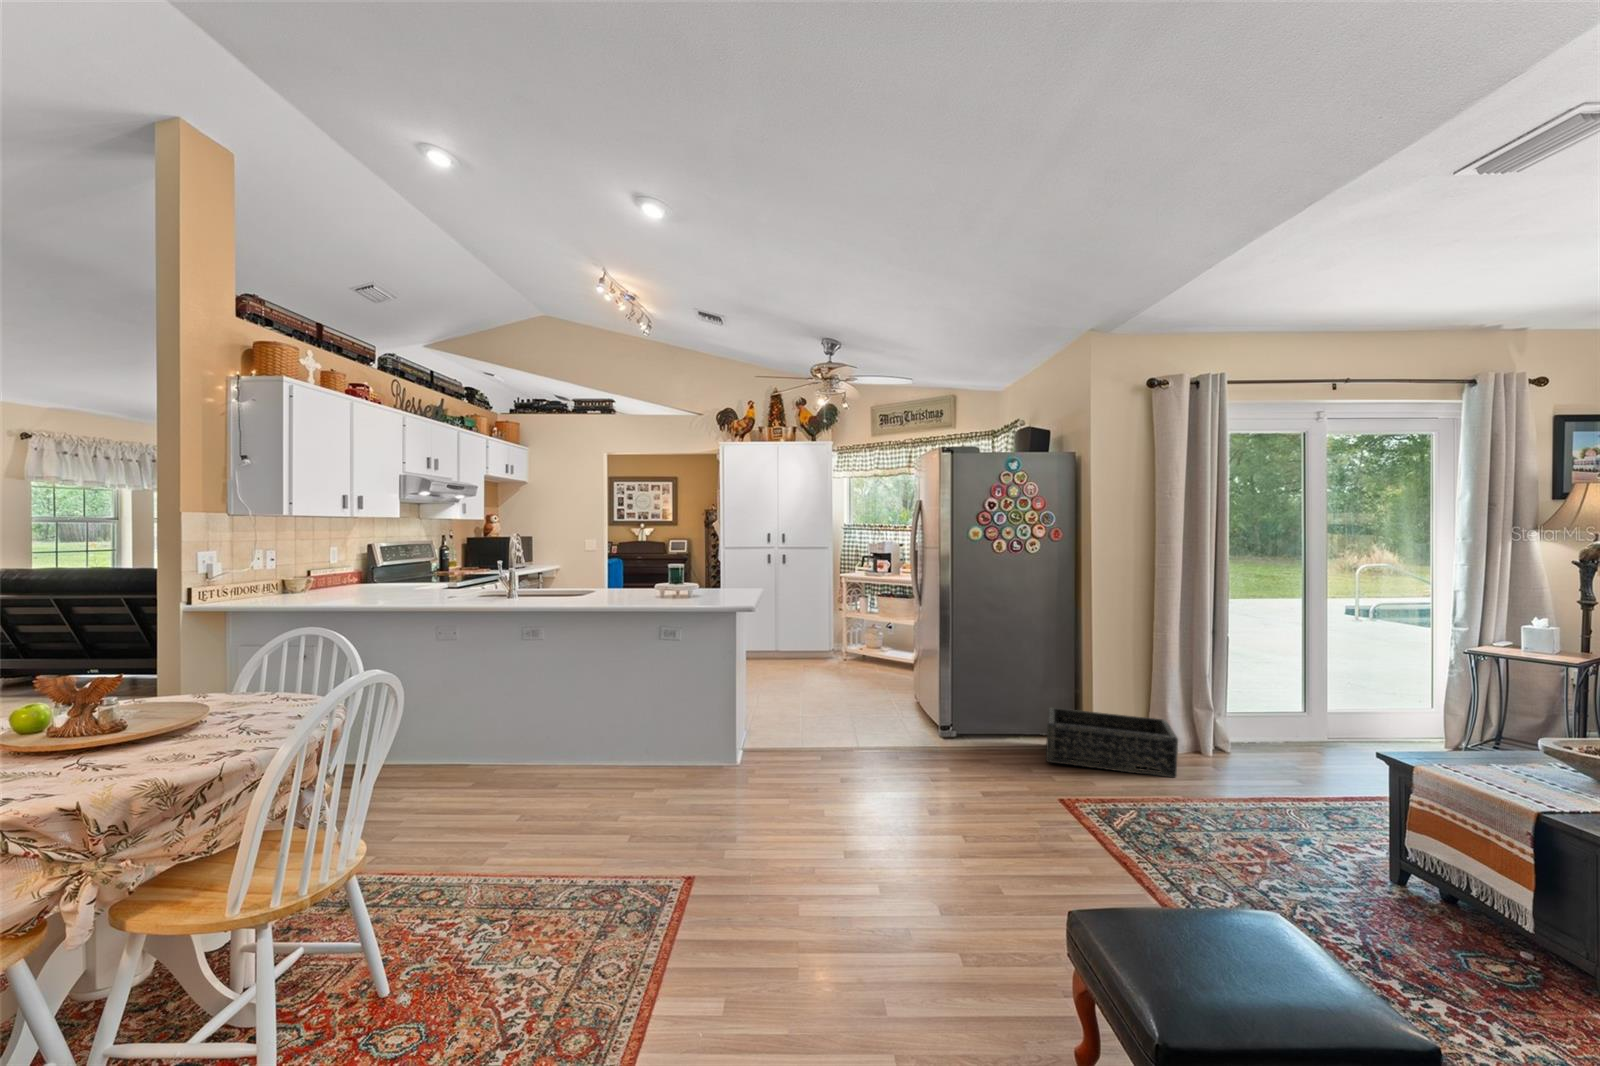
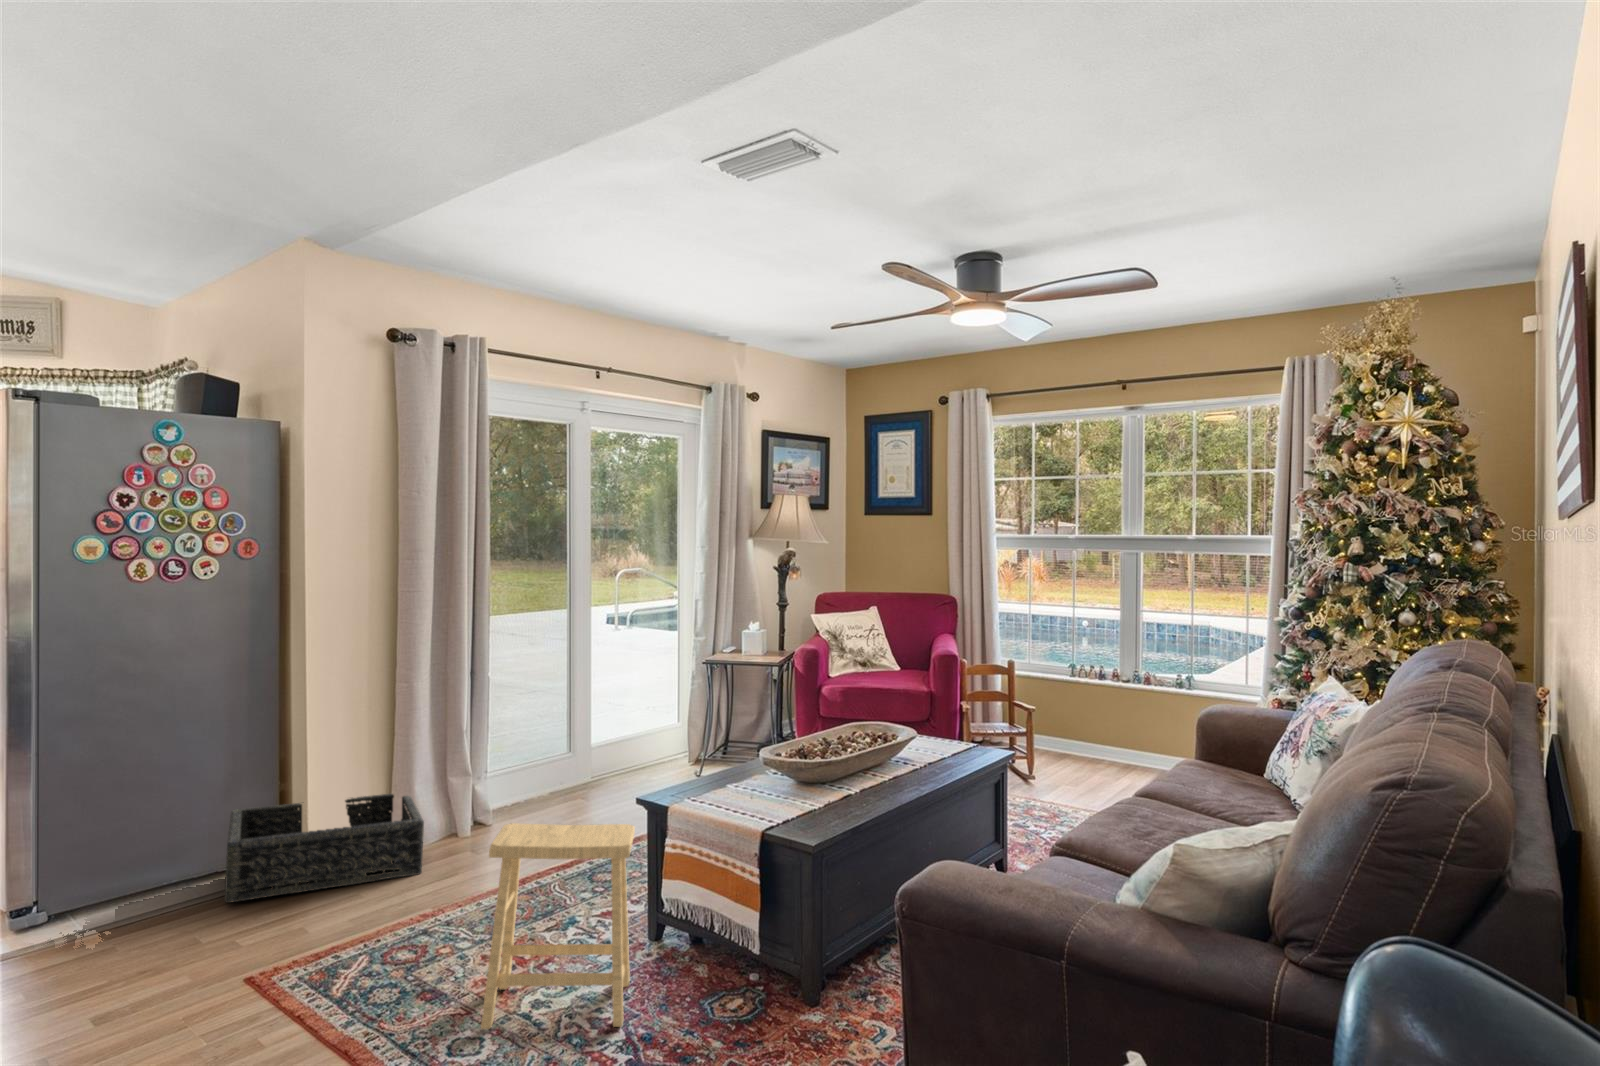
footstool: none [1220,735,1360,914] -> present [481,823,635,1029]

